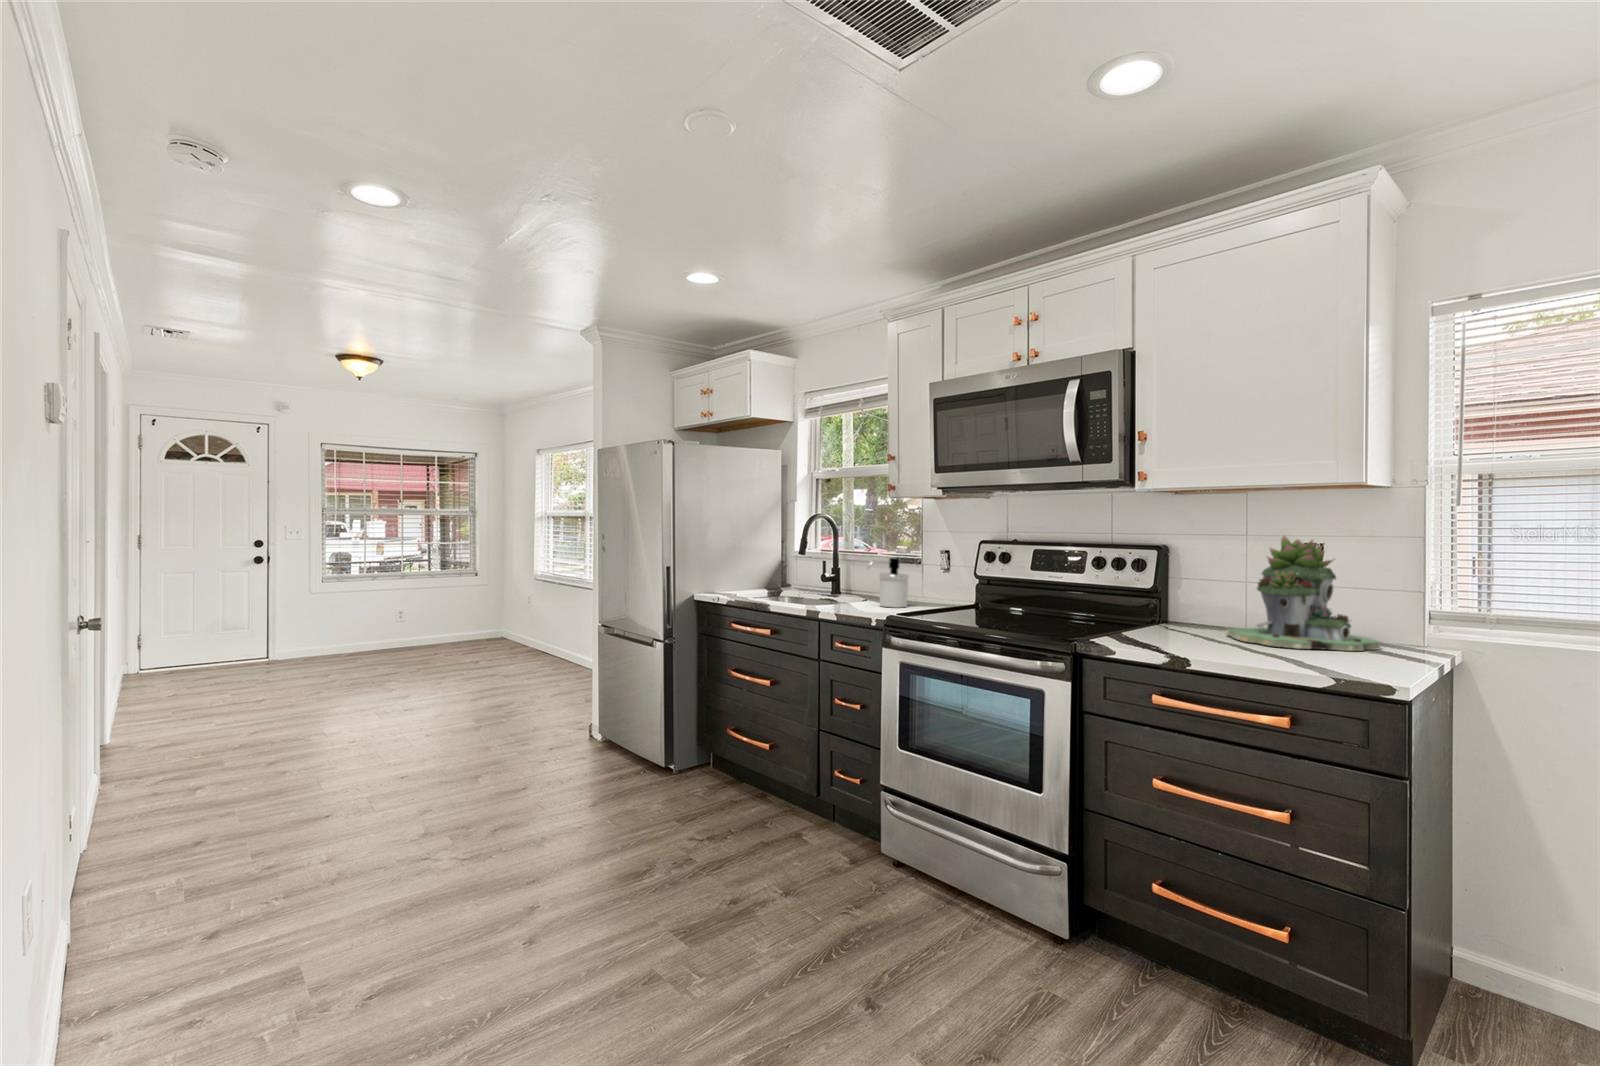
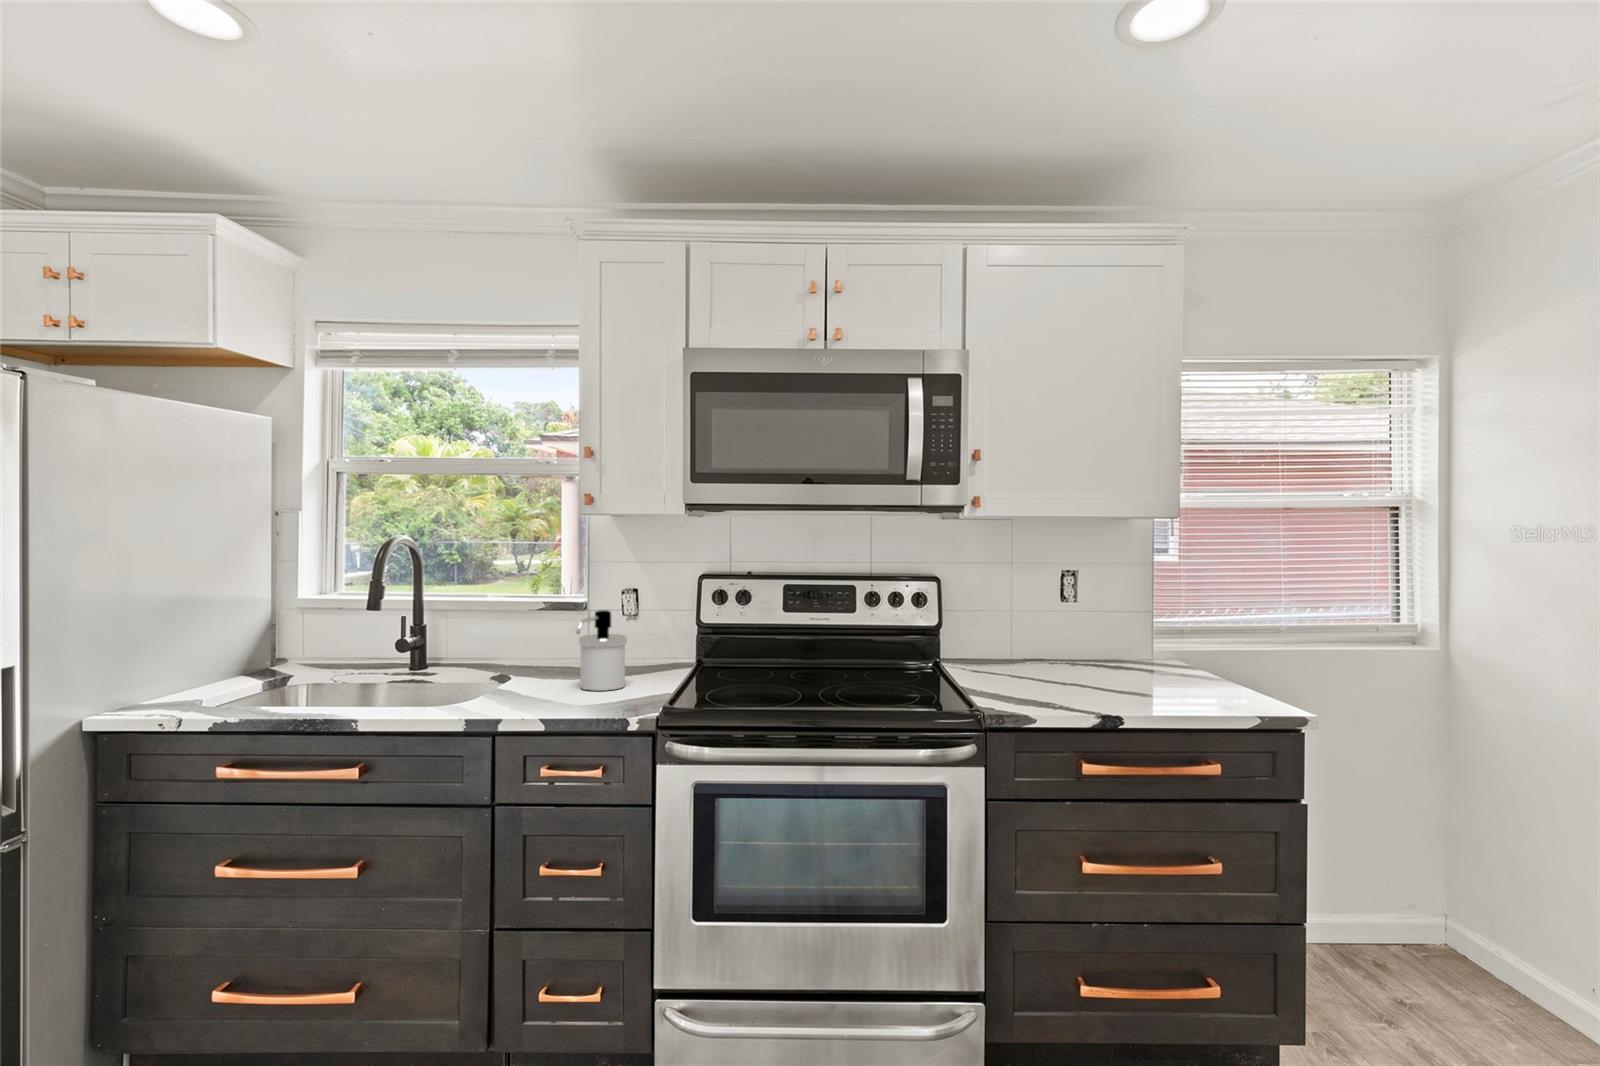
succulent planter: present [1226,536,1381,651] -> none [1036,564,1161,684]

